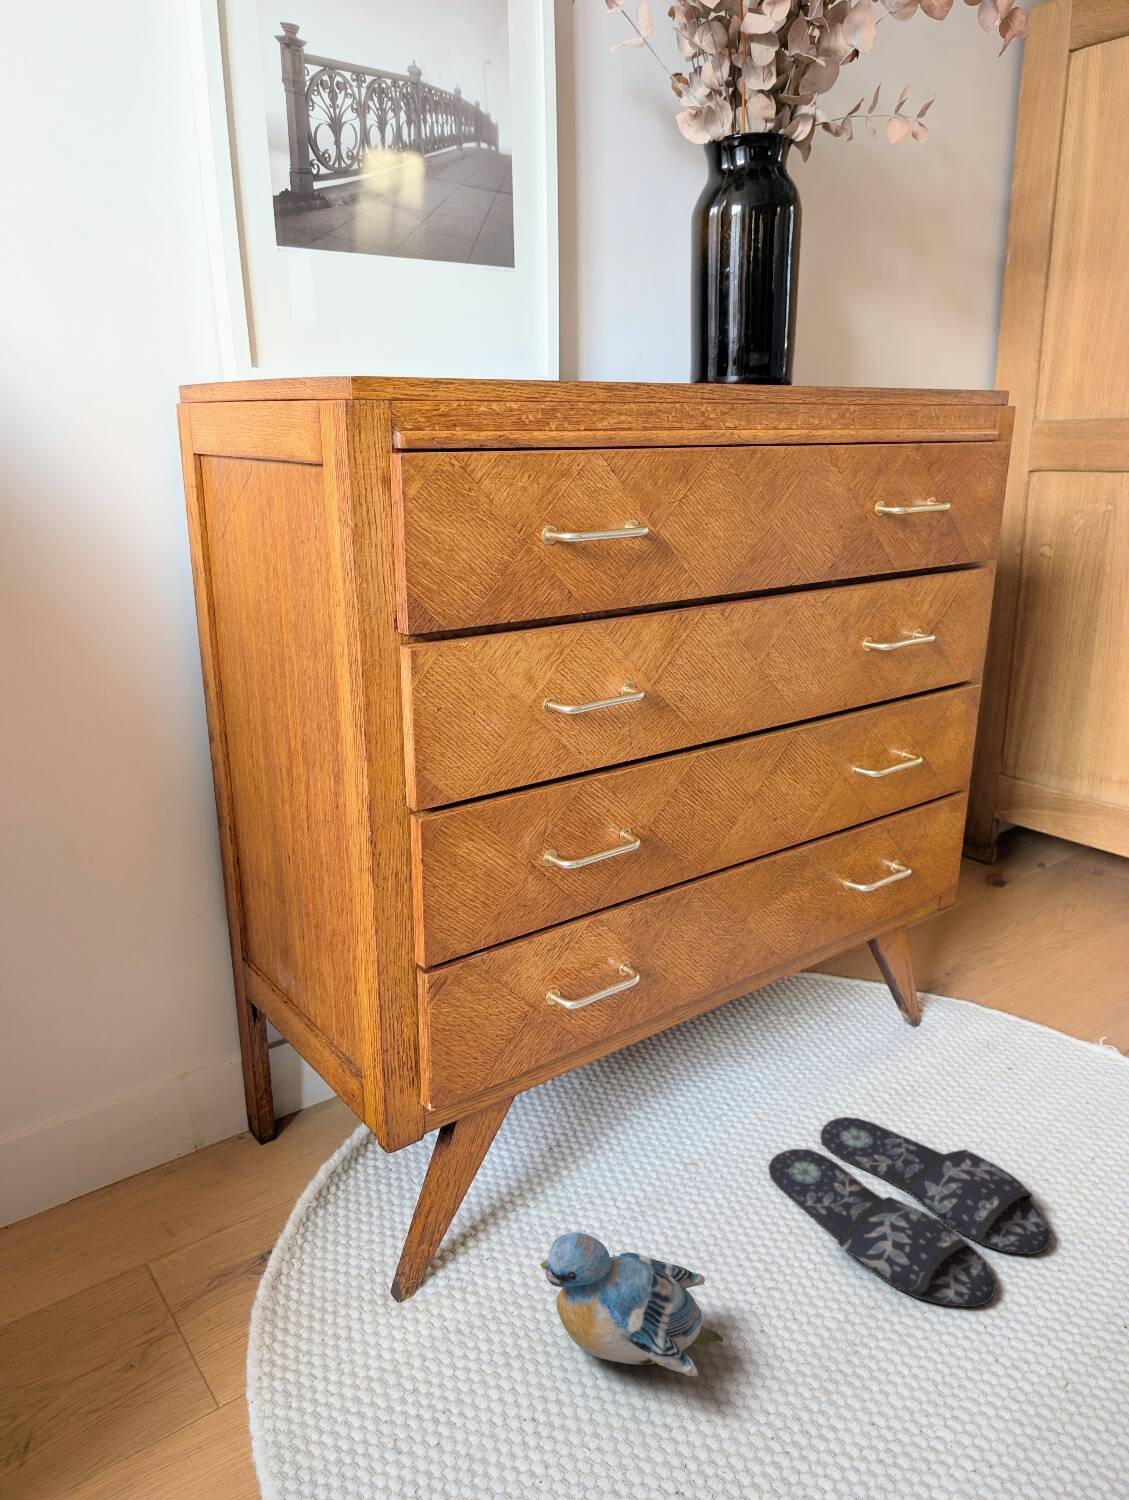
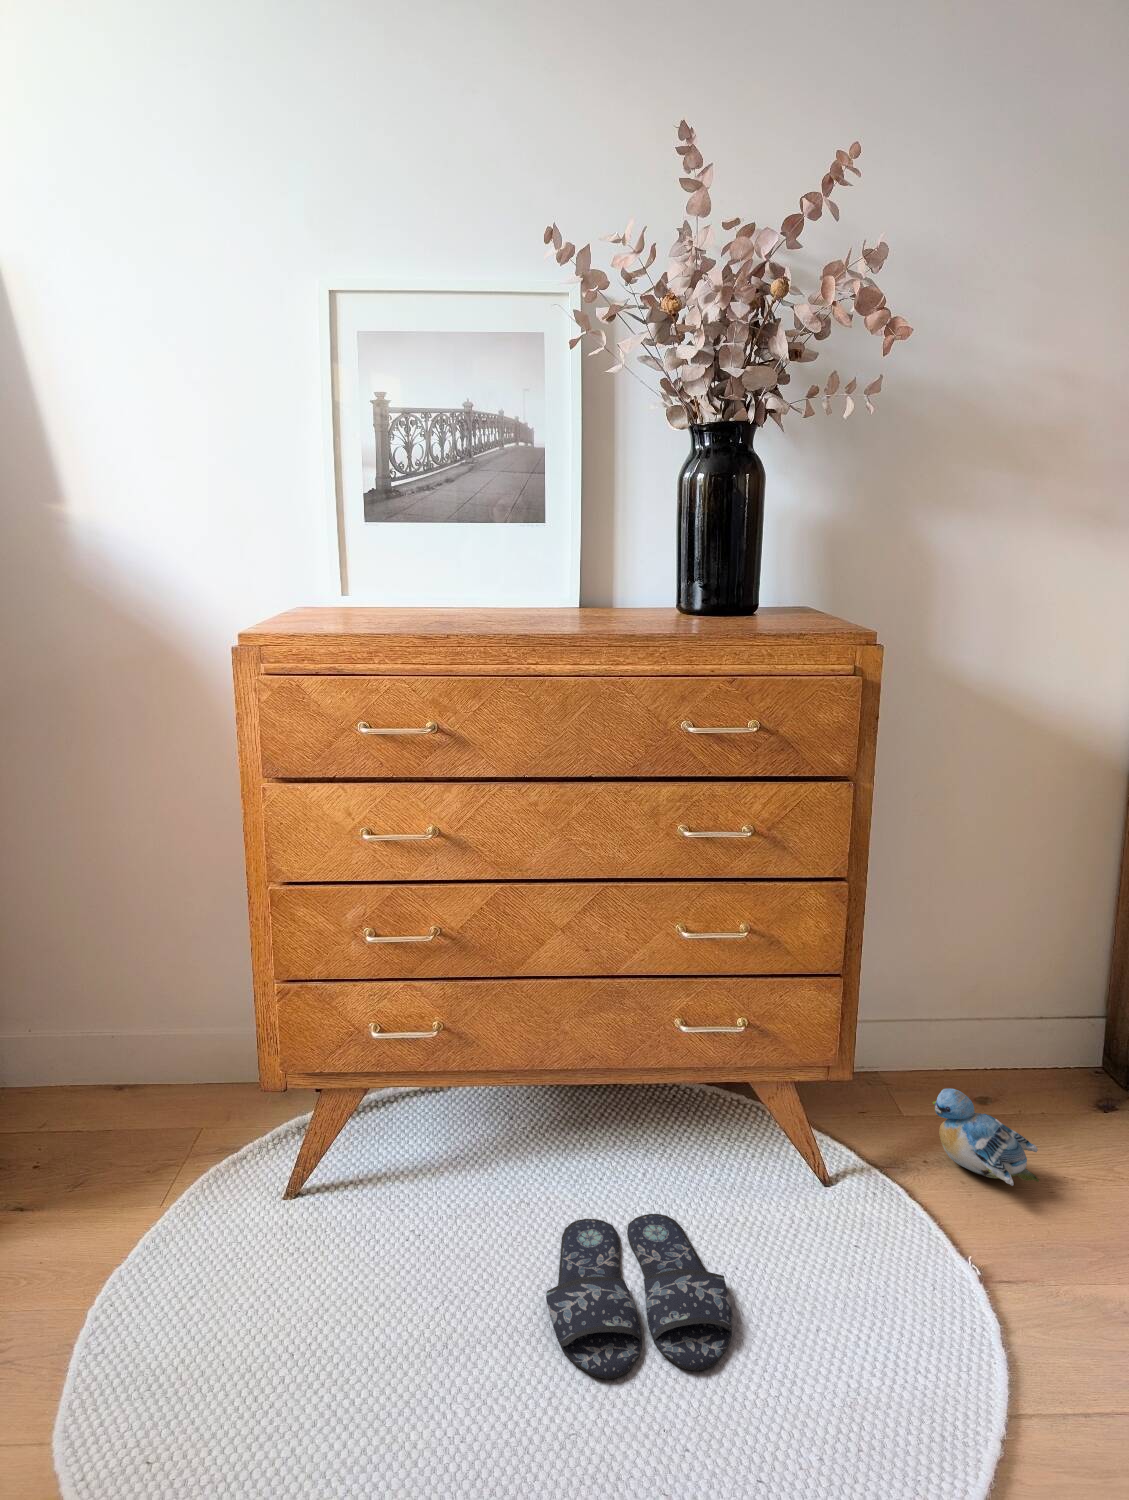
plush toy: present [540,1232,723,1376] -> present [933,1088,1039,1186]

